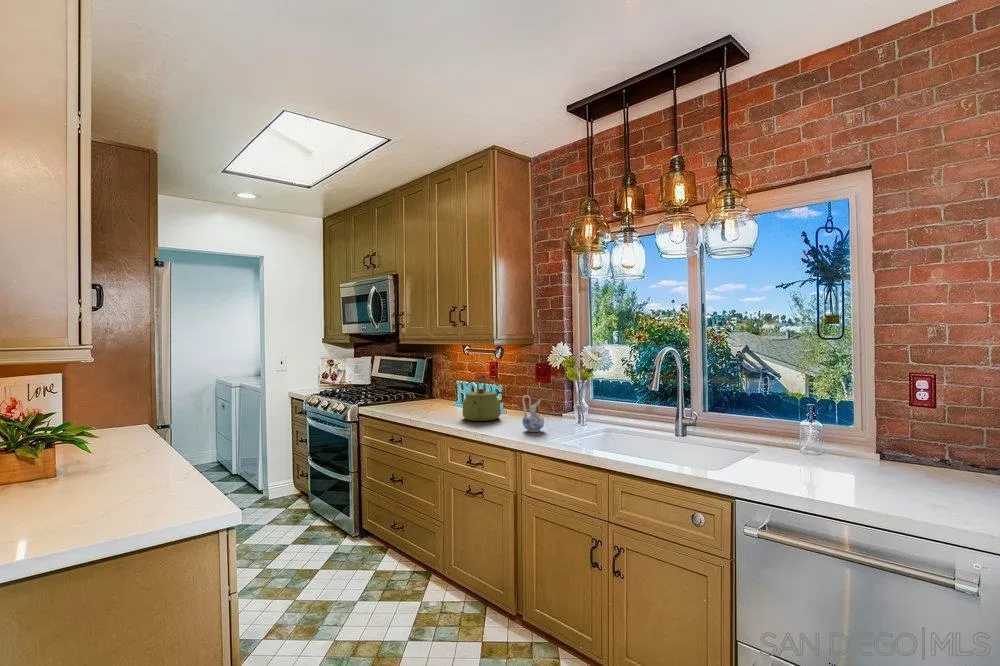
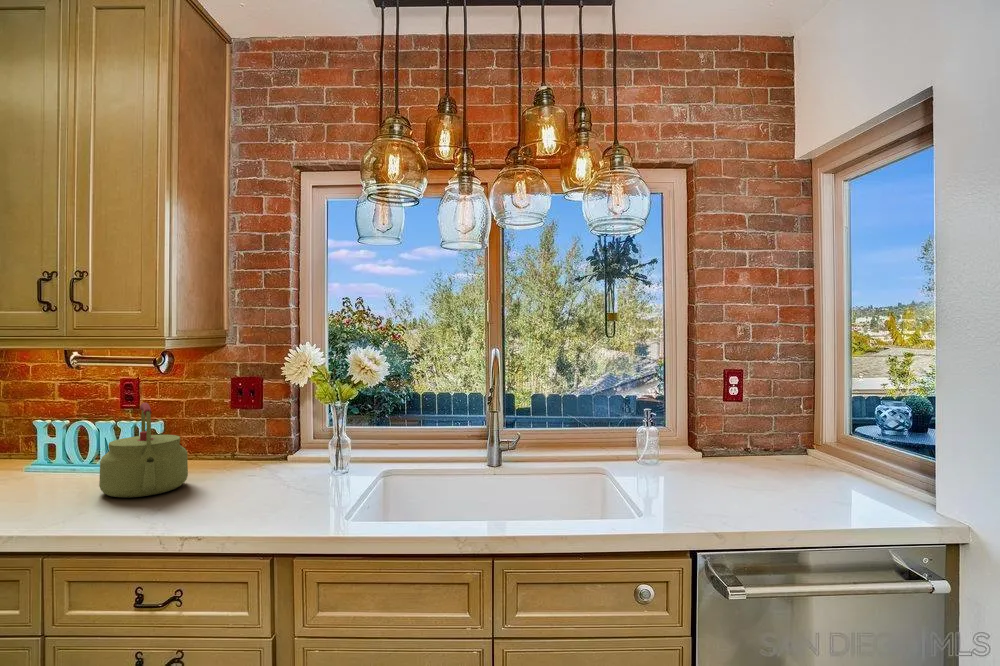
ceramic pitcher: present [522,395,544,432] -> none [269,433,309,498]

